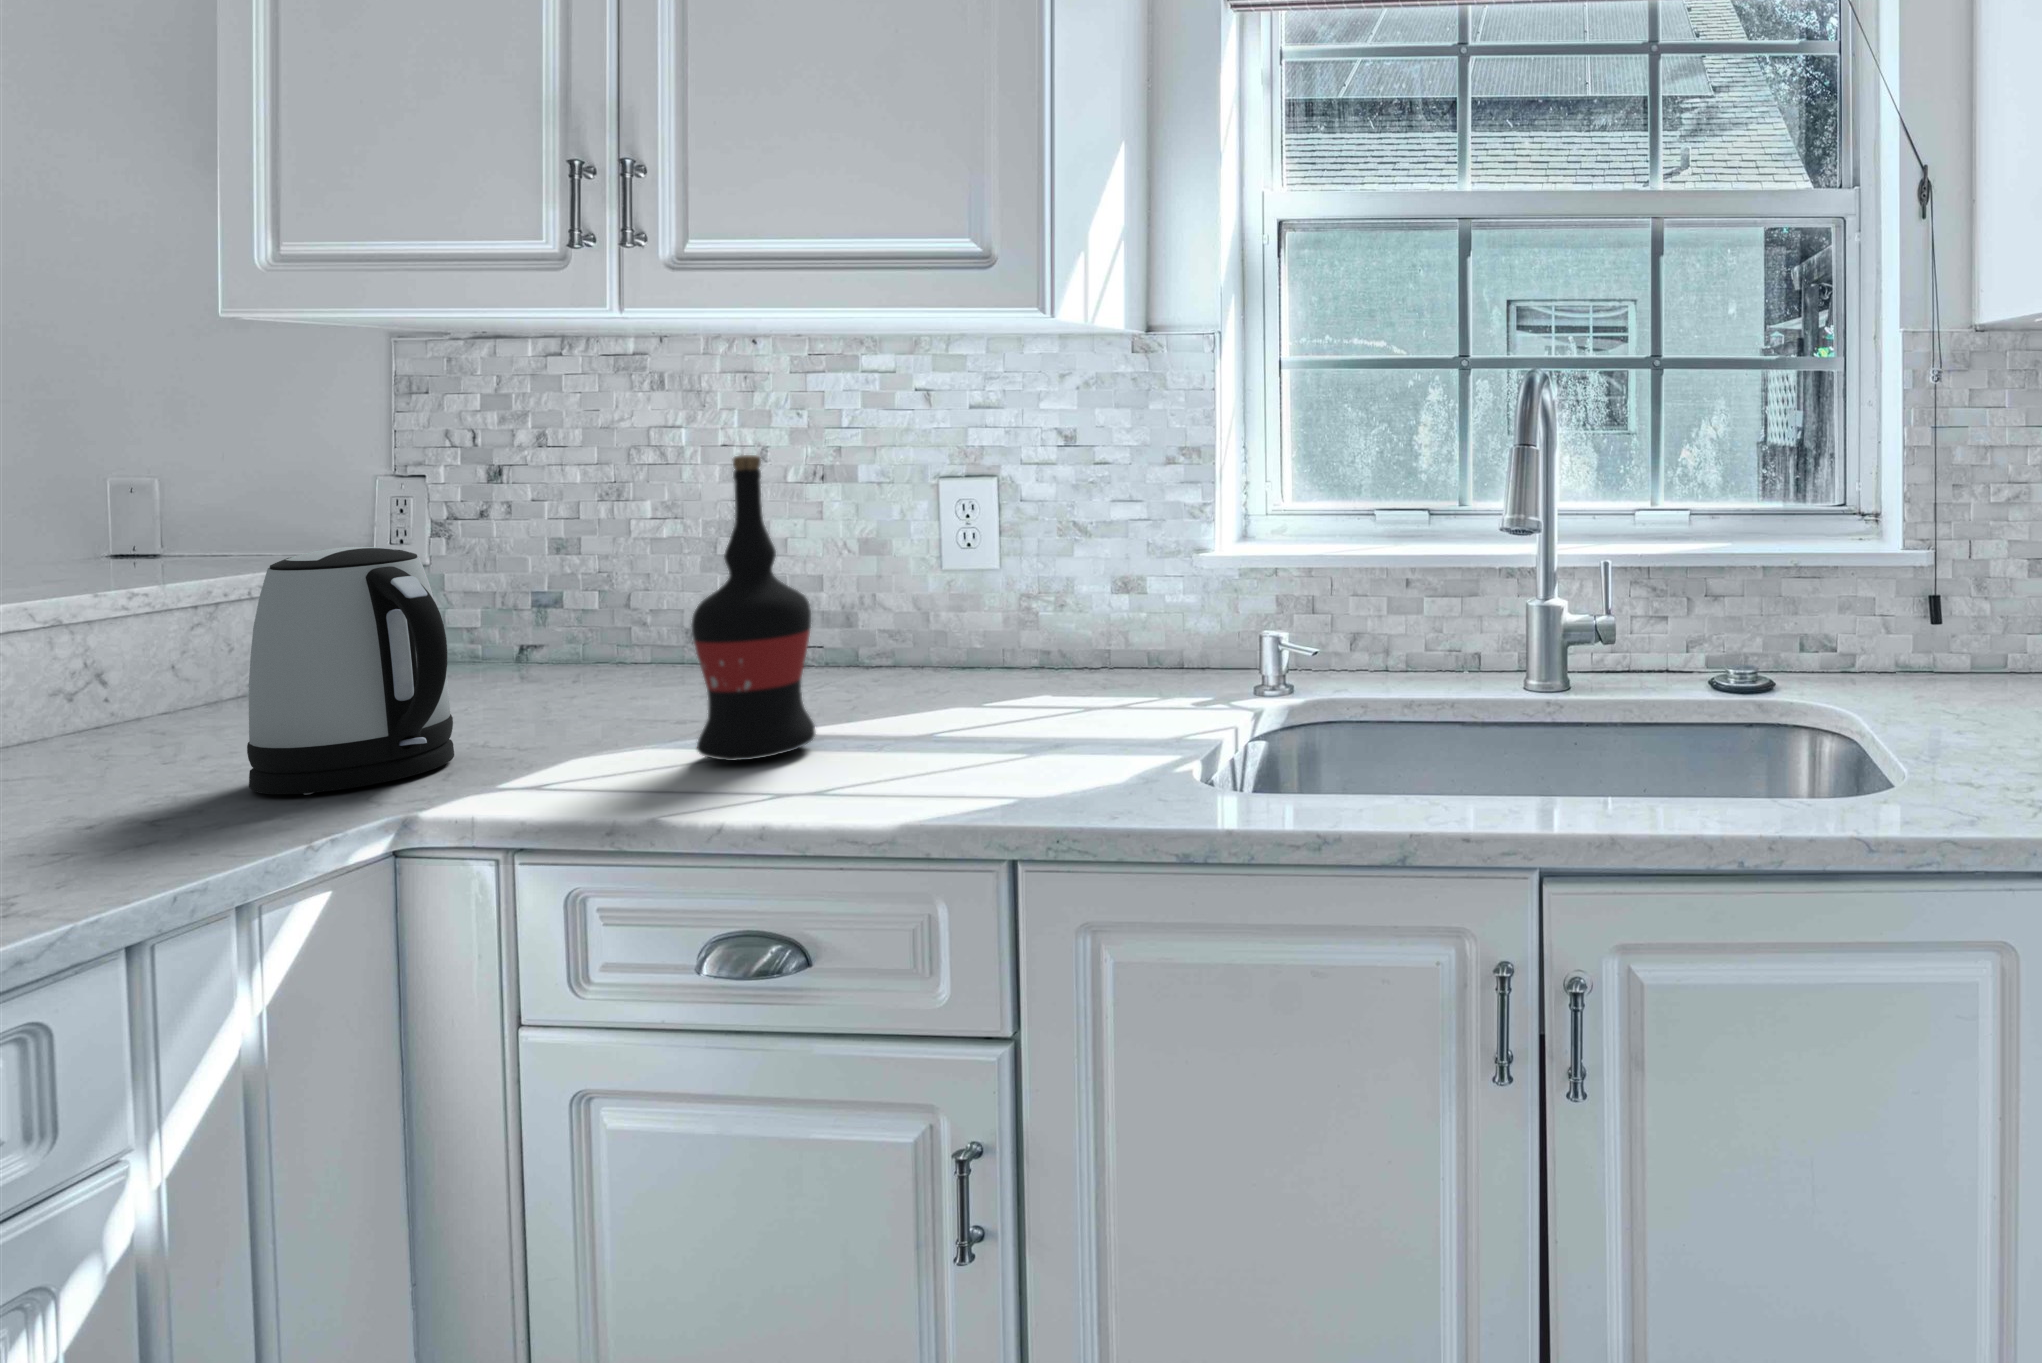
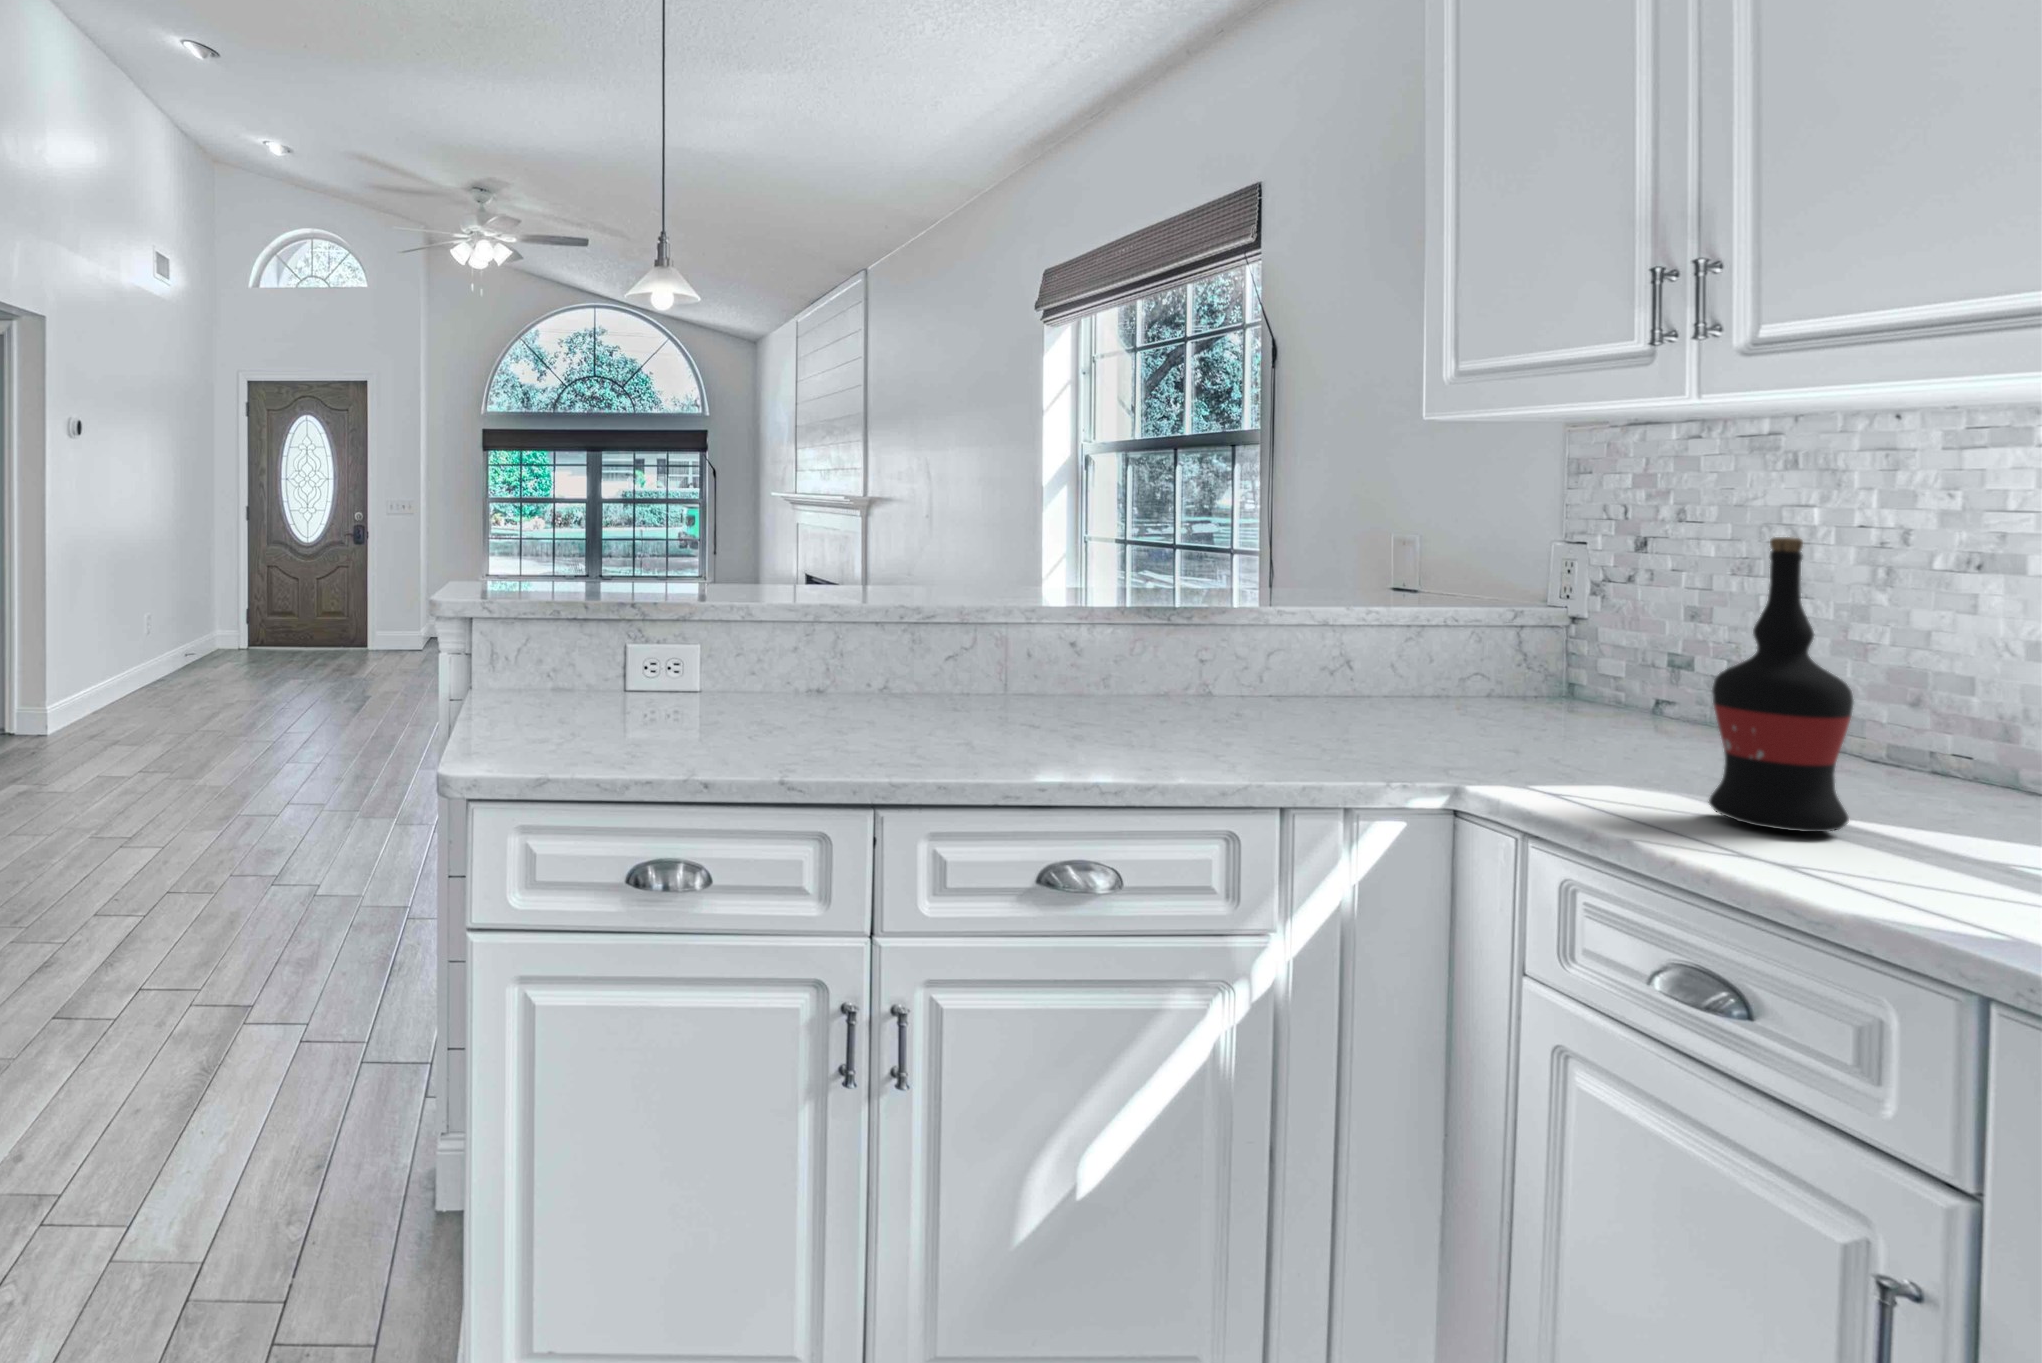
kettle: present [247,547,454,795] -> none [1385,583,1527,762]

